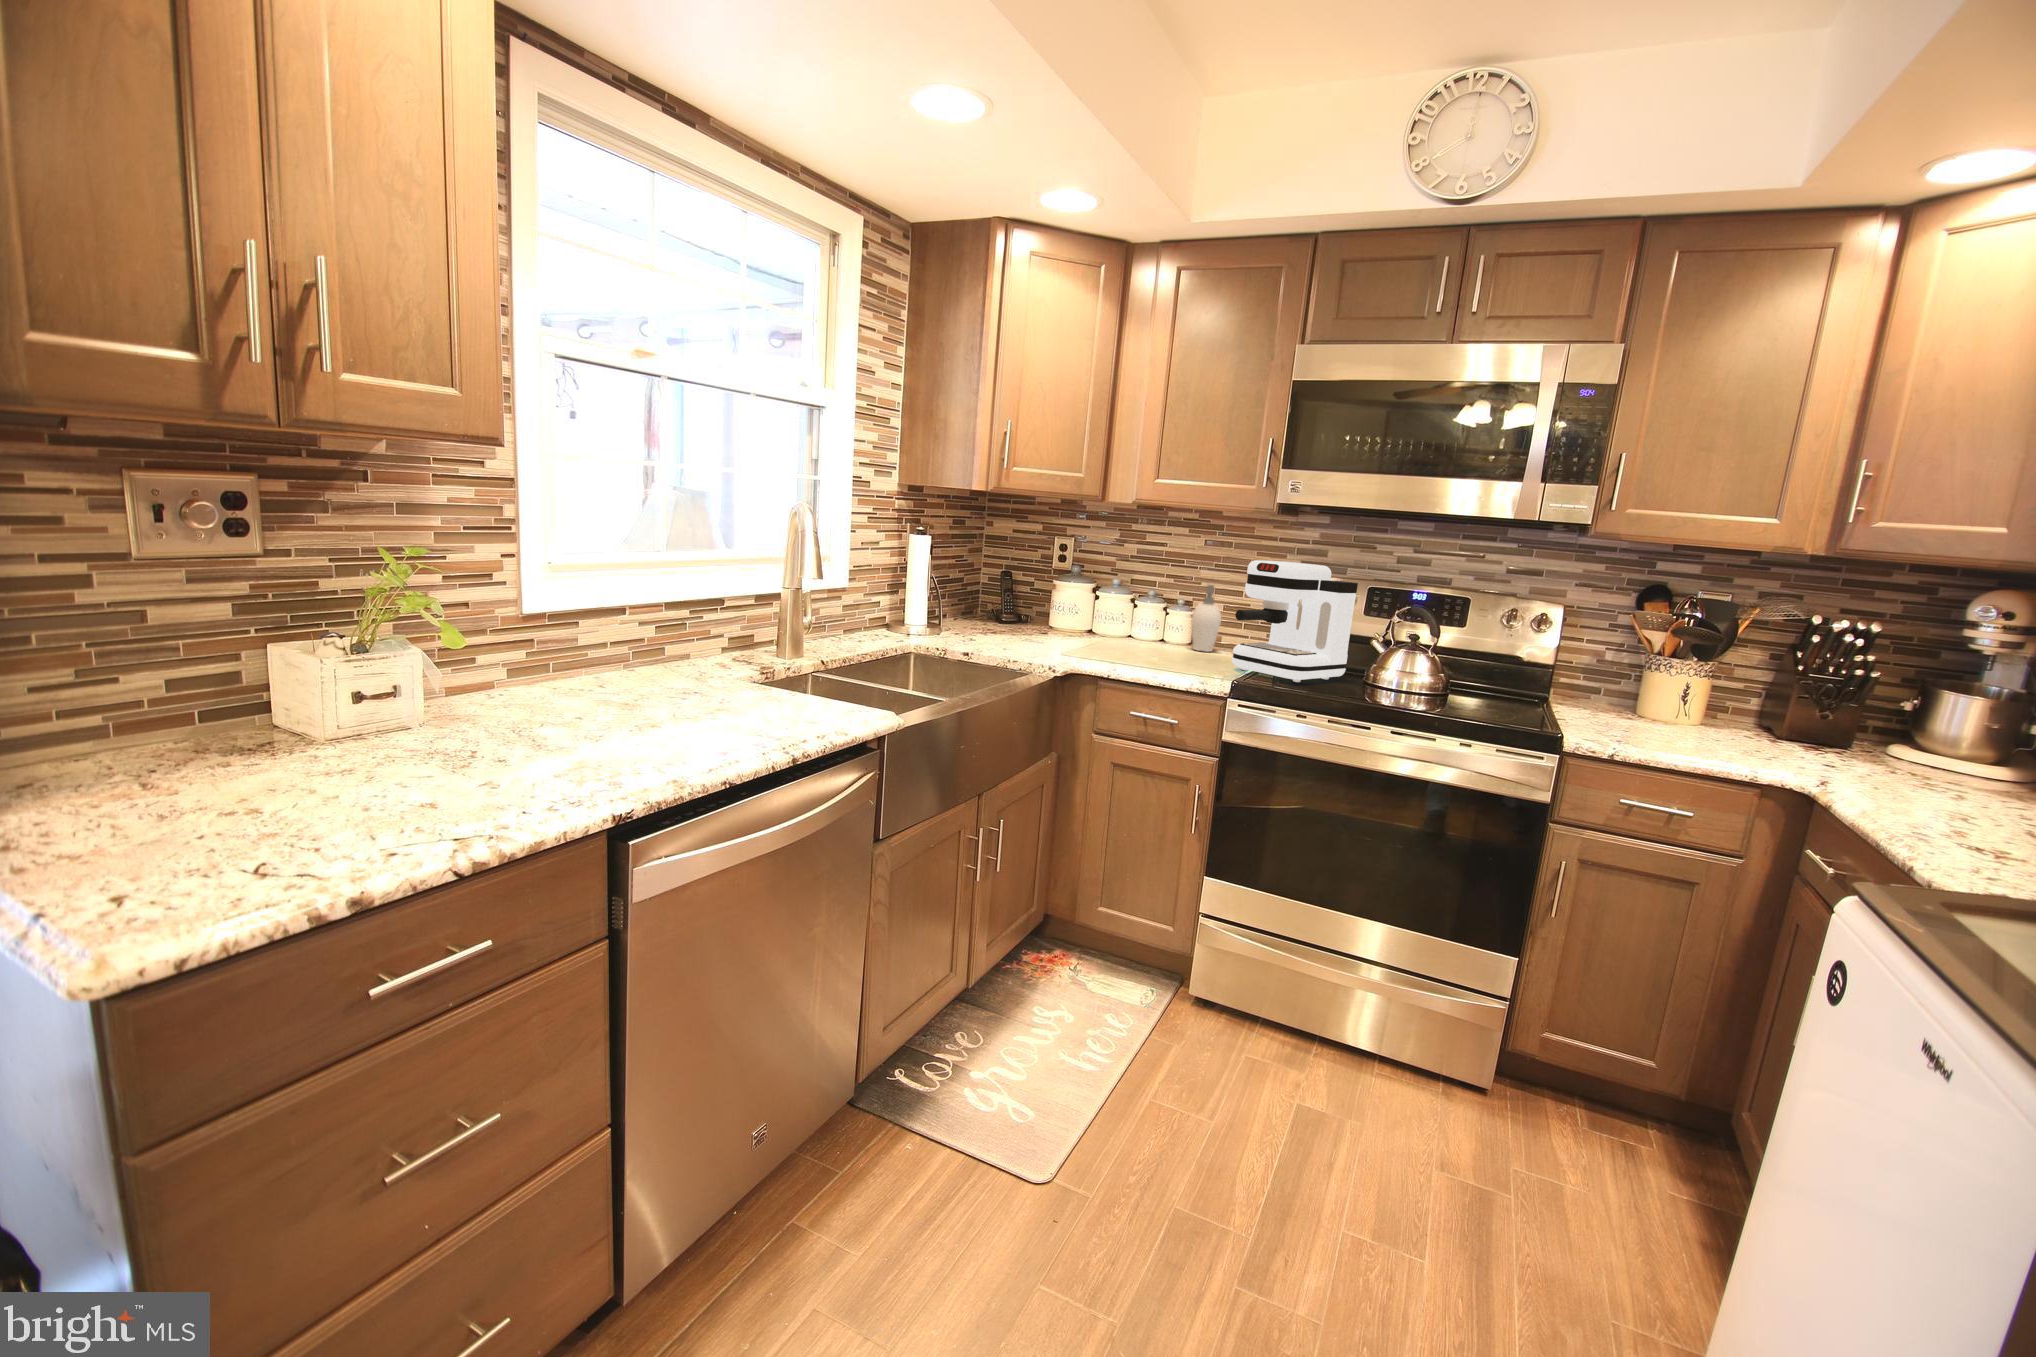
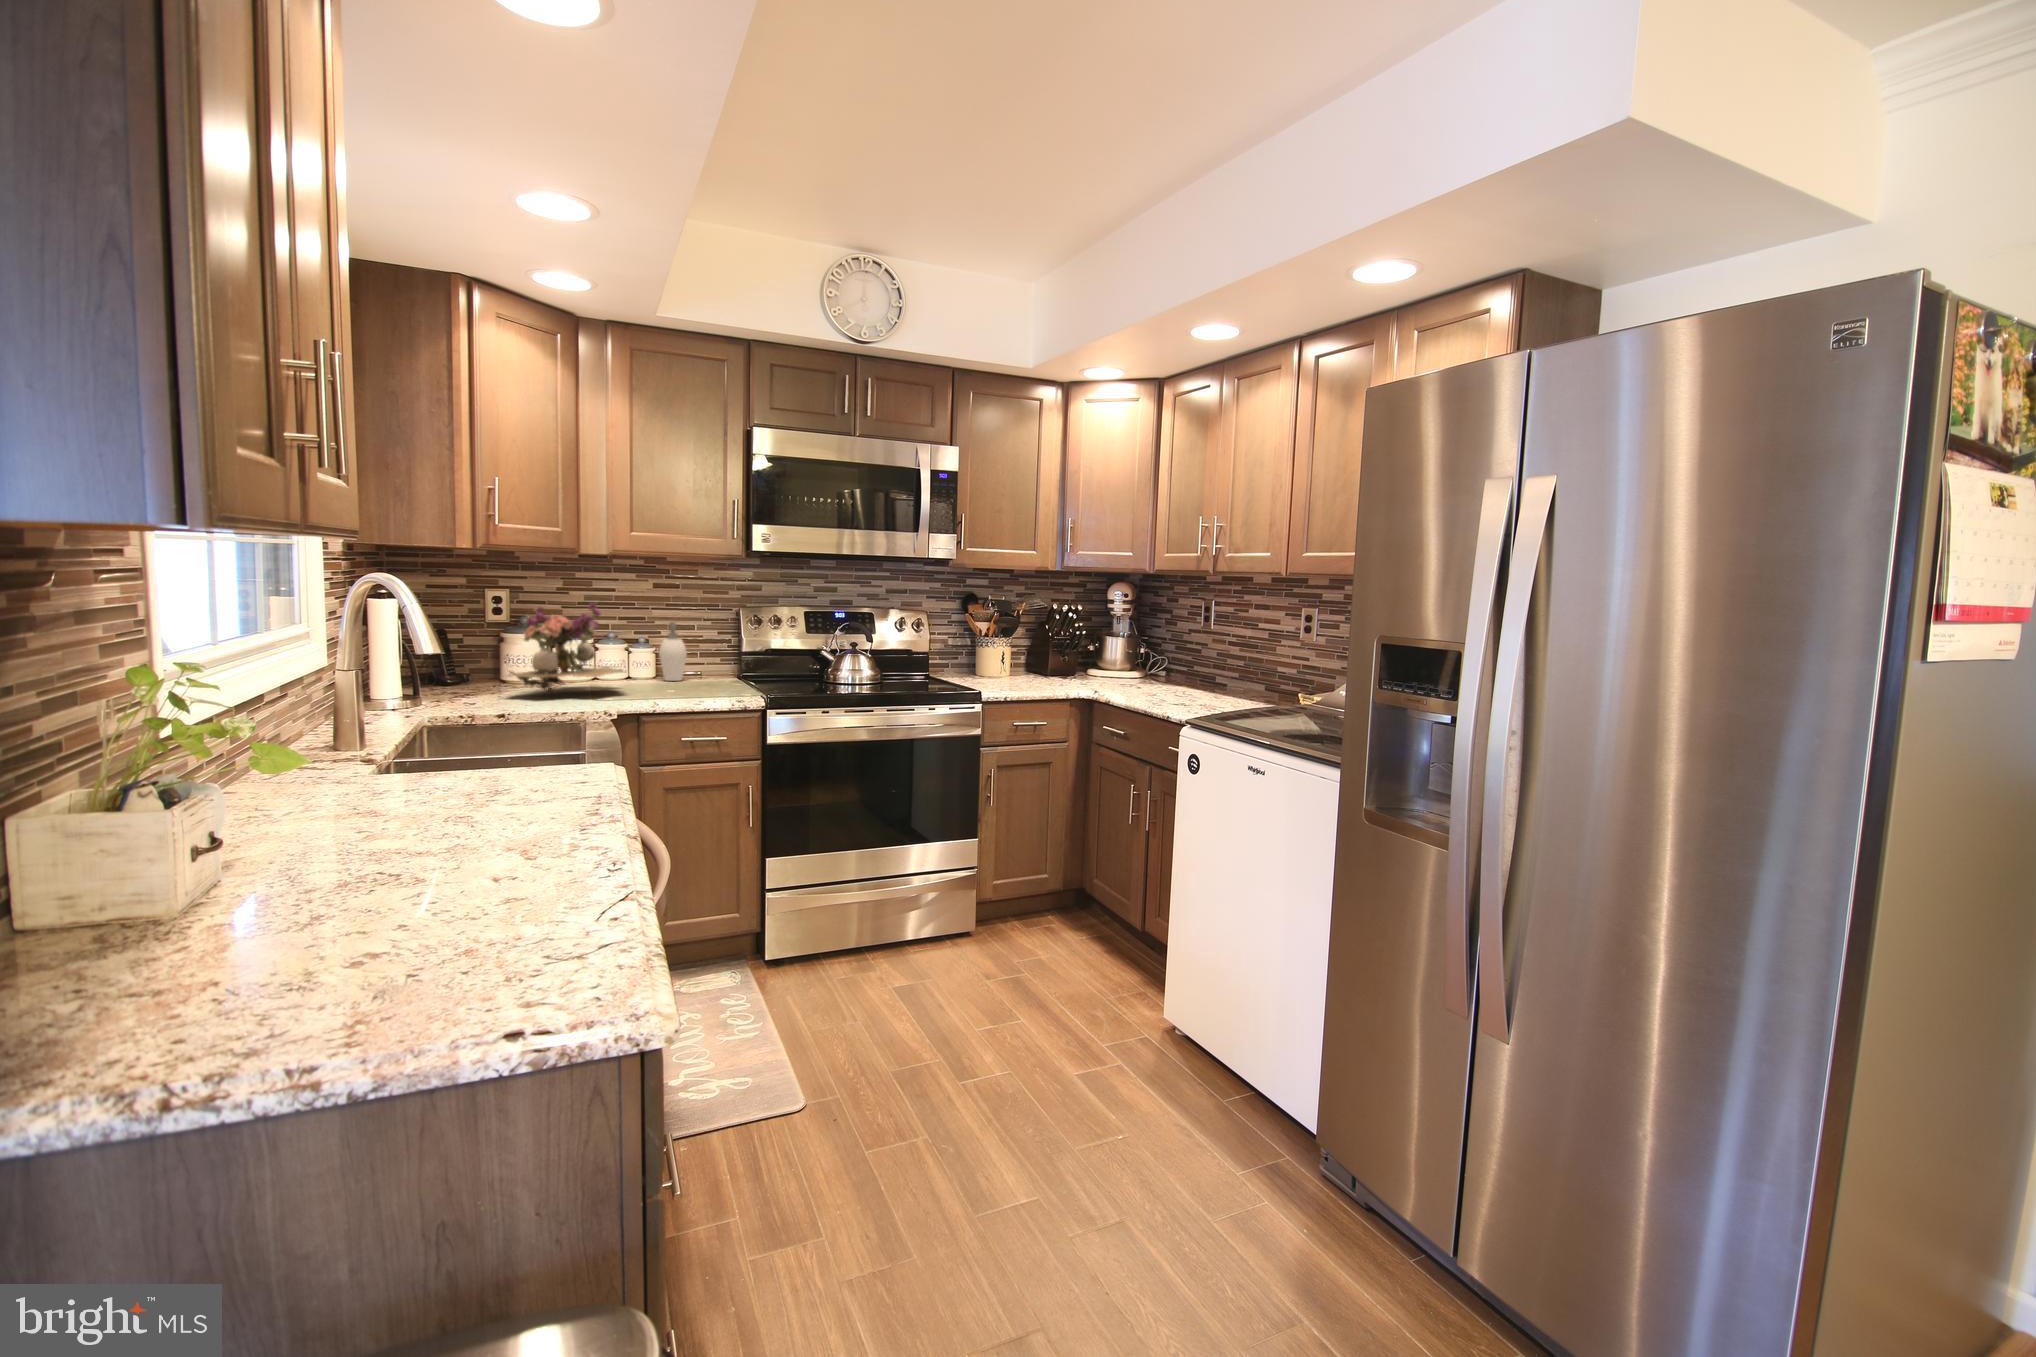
flower arrangement: none [1015,553,1136,646] -> present [508,603,623,692]
coffee maker: present [1232,560,1358,682] -> none [722,597,808,690]

